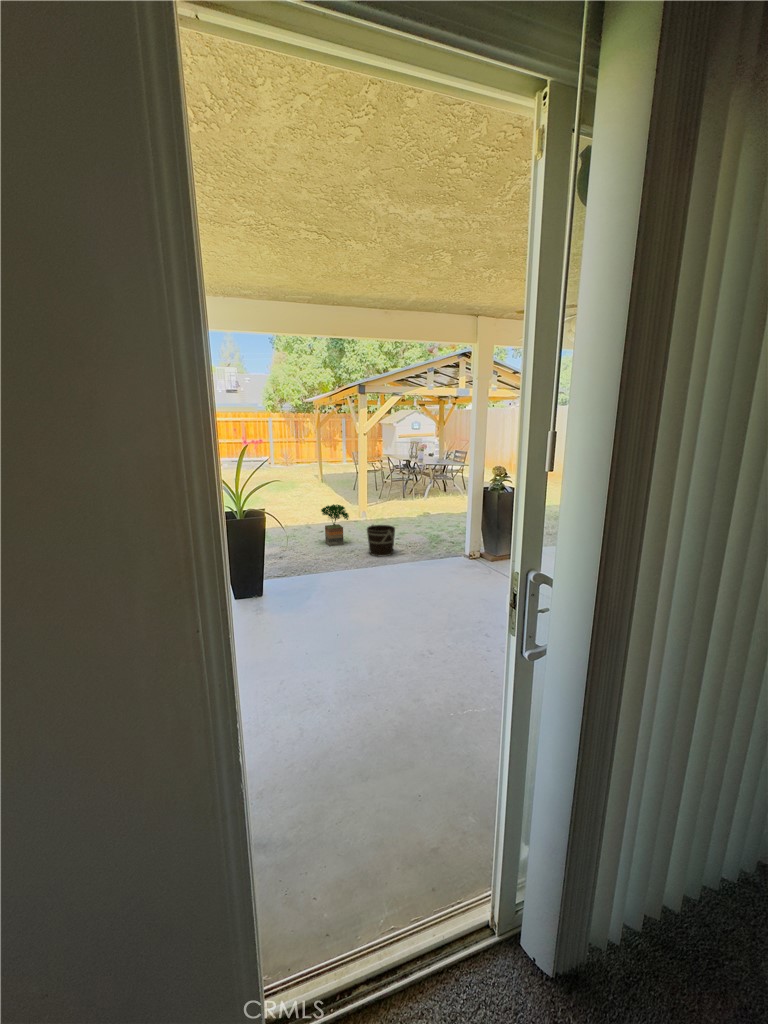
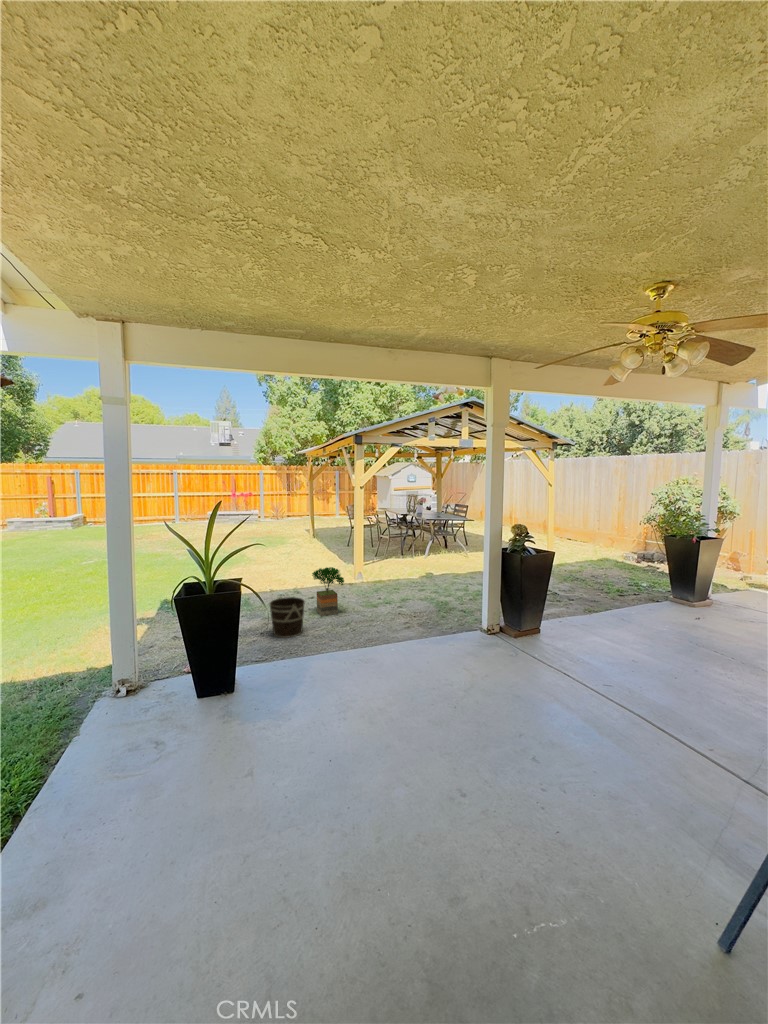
bucket: present [367,525,395,556] -> present [270,597,305,638]

